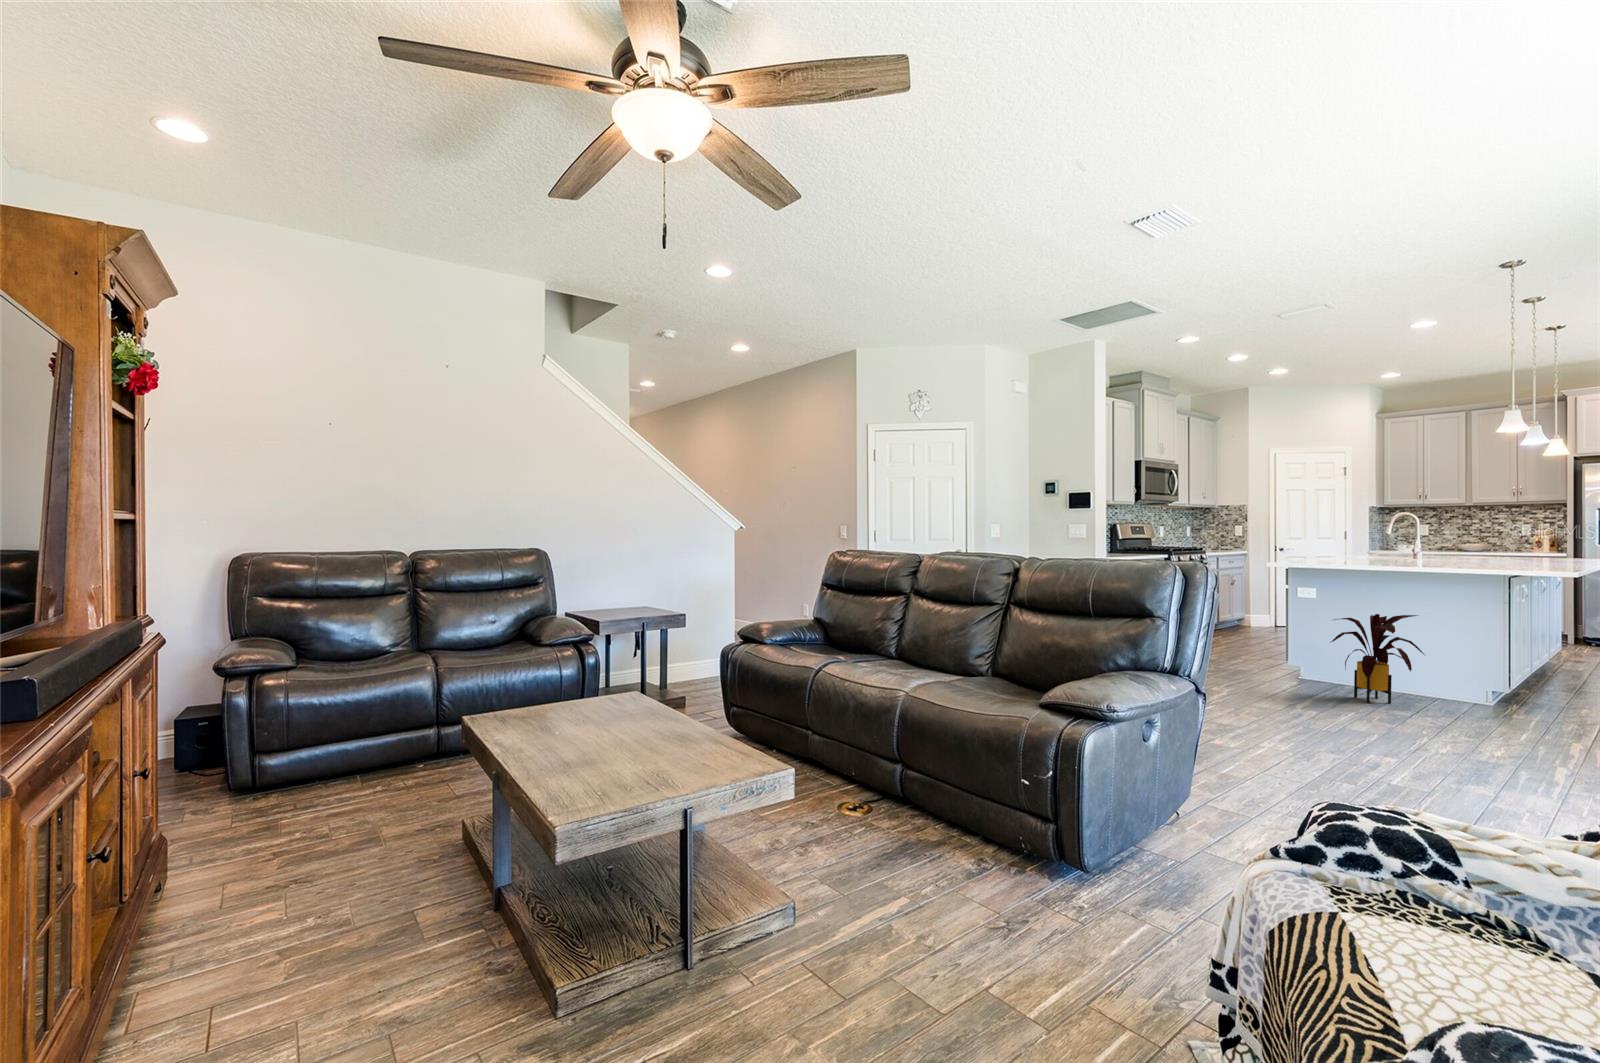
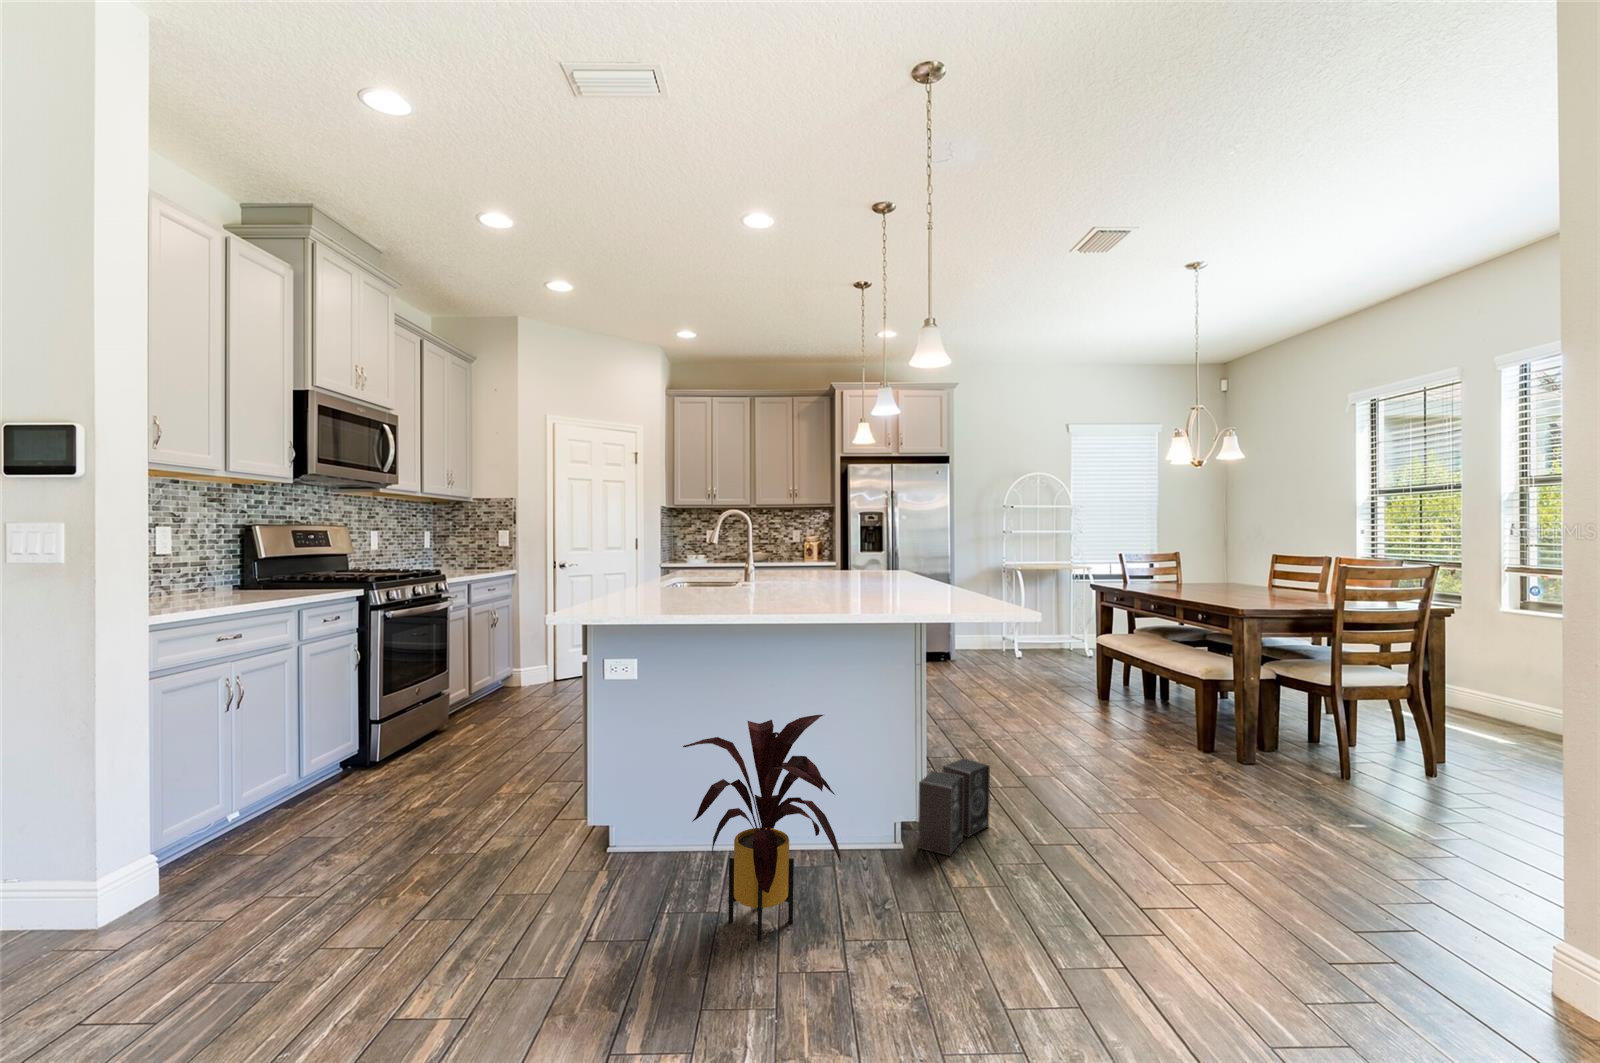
speaker: none [1506,668,1585,713] -> present [918,758,990,856]

